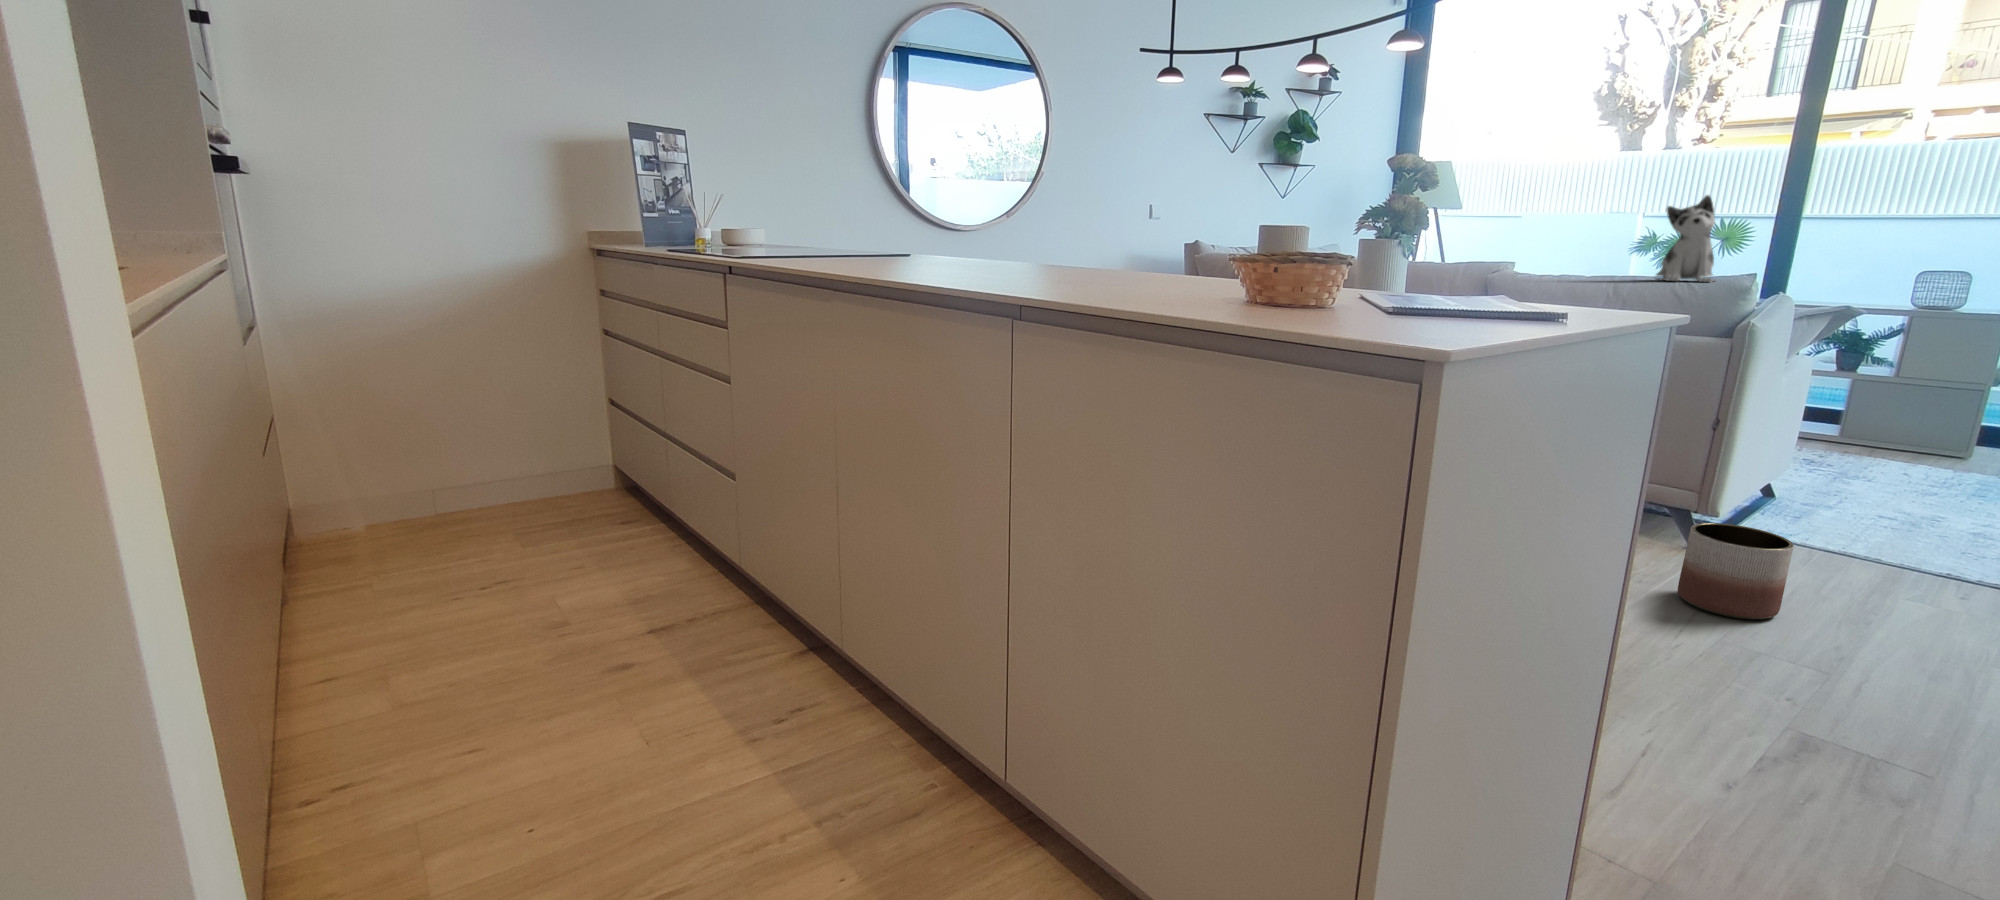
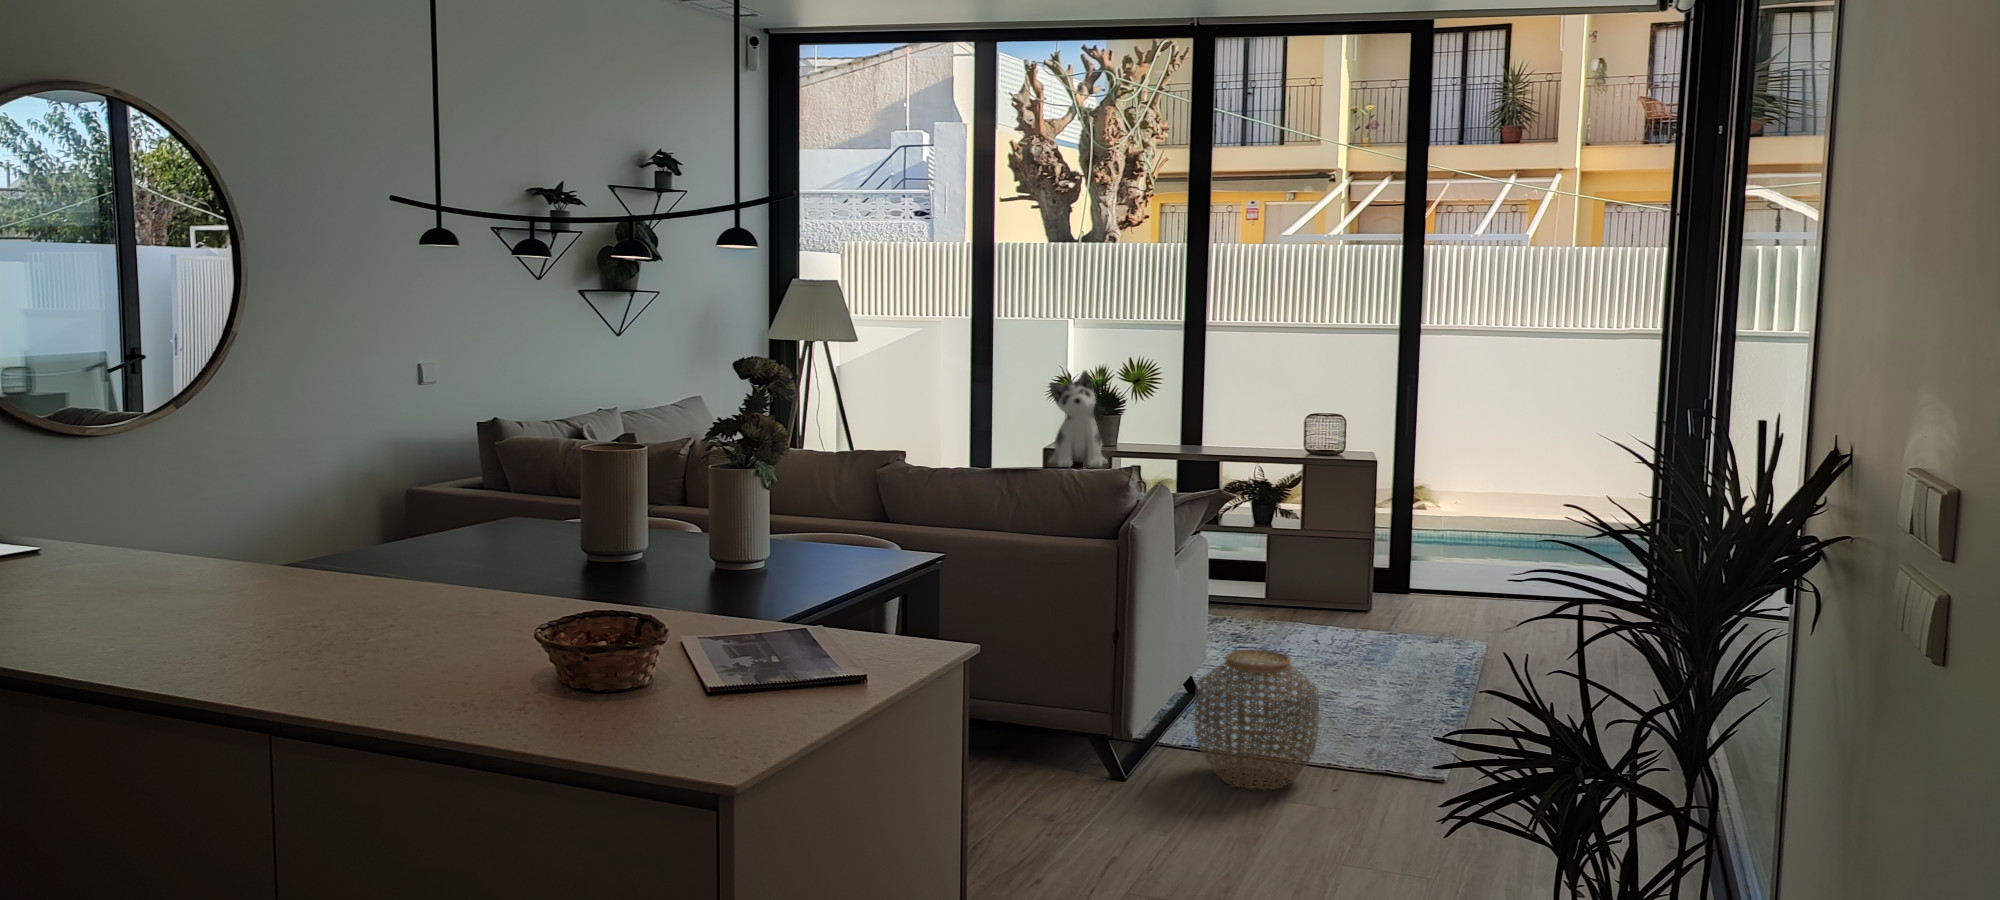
woven basket: none [1790,451,1956,583] -> present [1195,649,1319,790]
planter: present [1678,523,1794,619] -> none [1096,756,1186,863]

